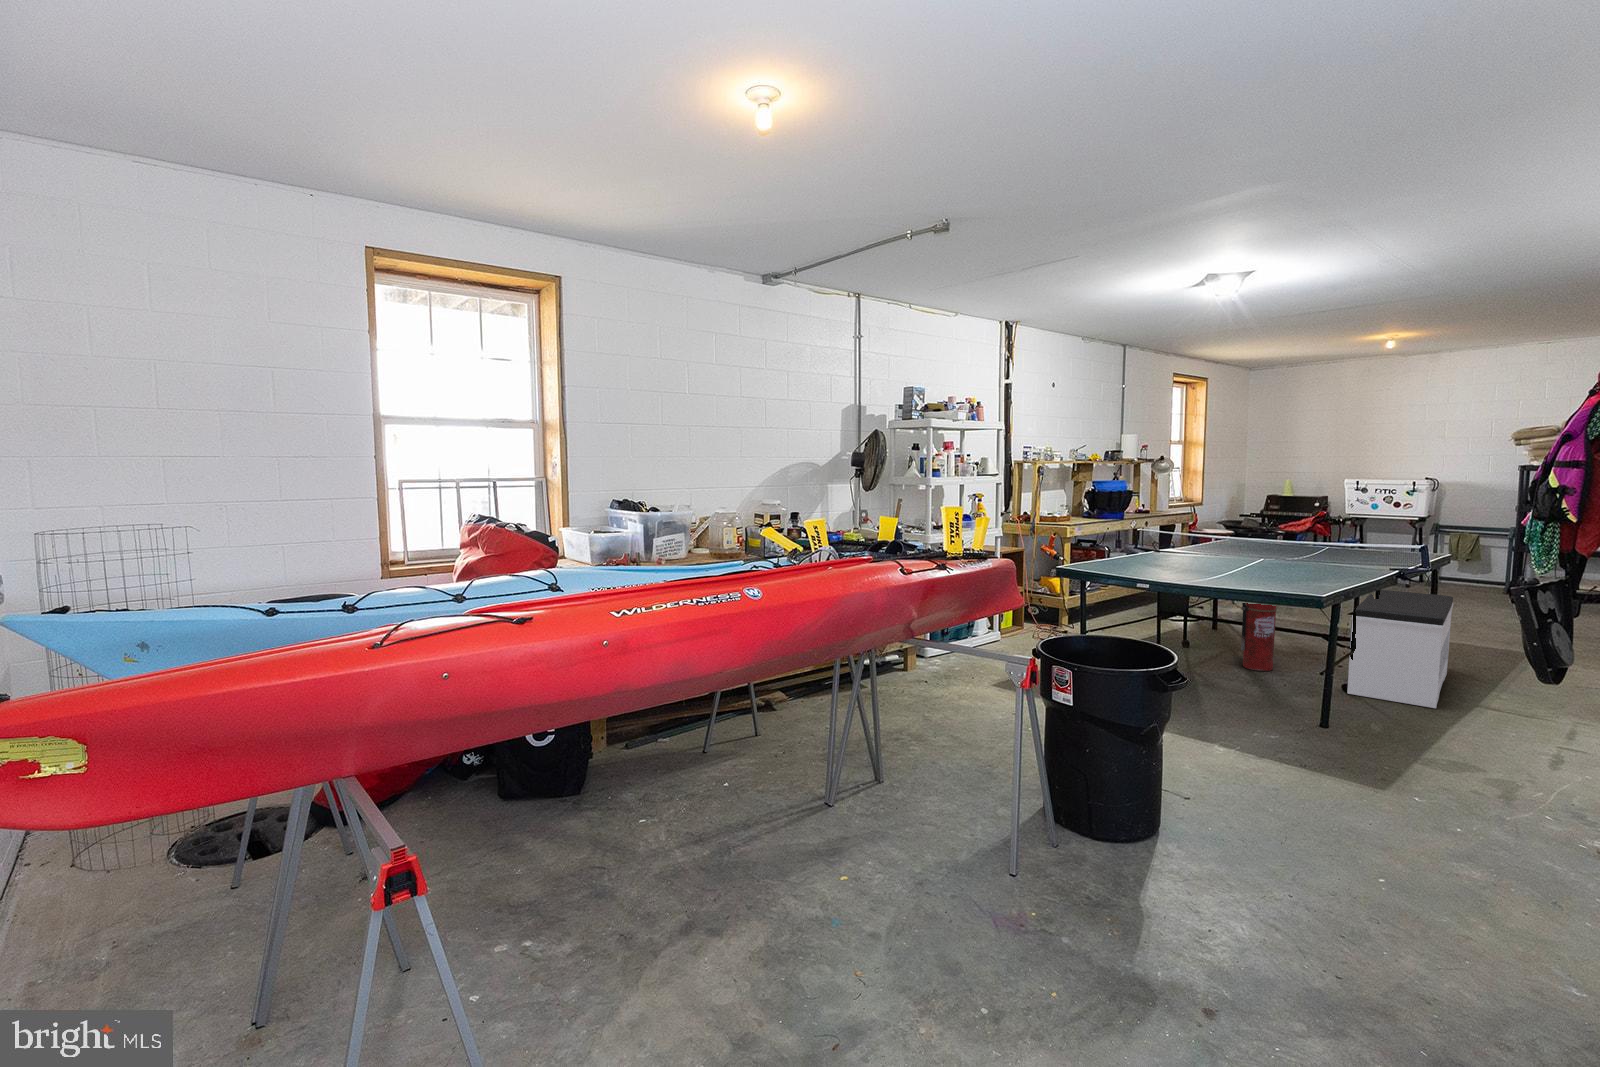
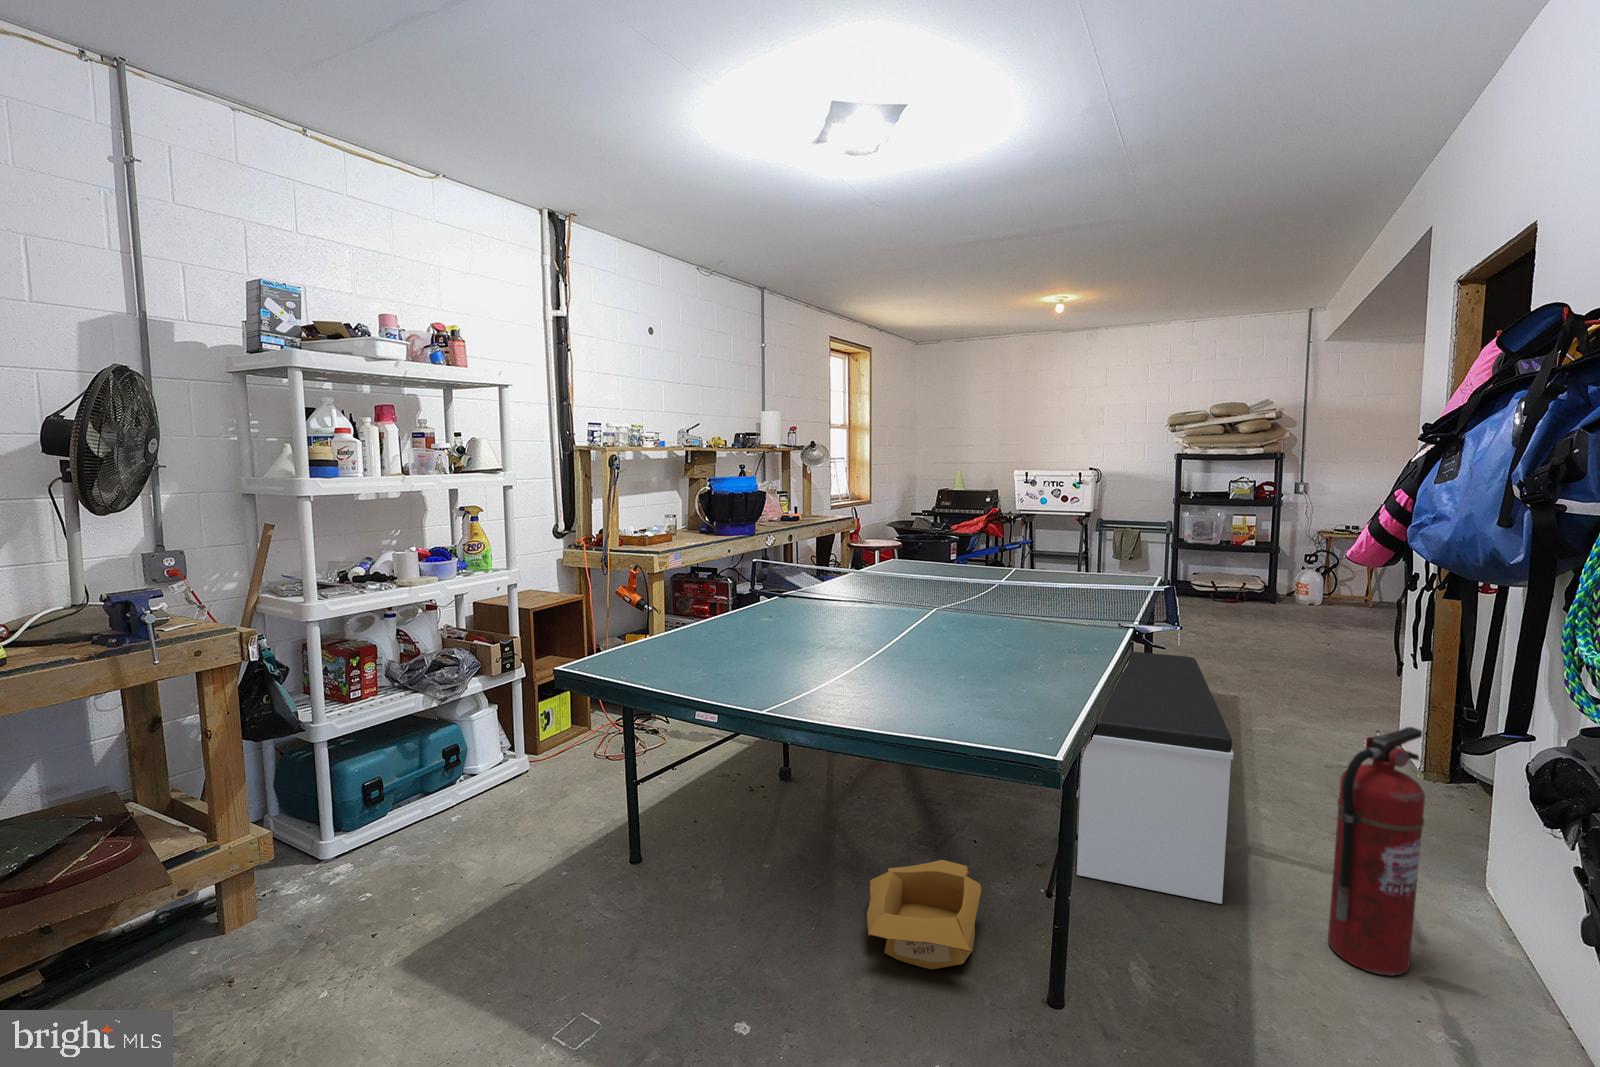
fire extinguisher: present [1241,601,1277,671] -> present [1328,727,1425,976]
cardboard box: none [1223,671,1286,705] -> present [867,860,982,969]

